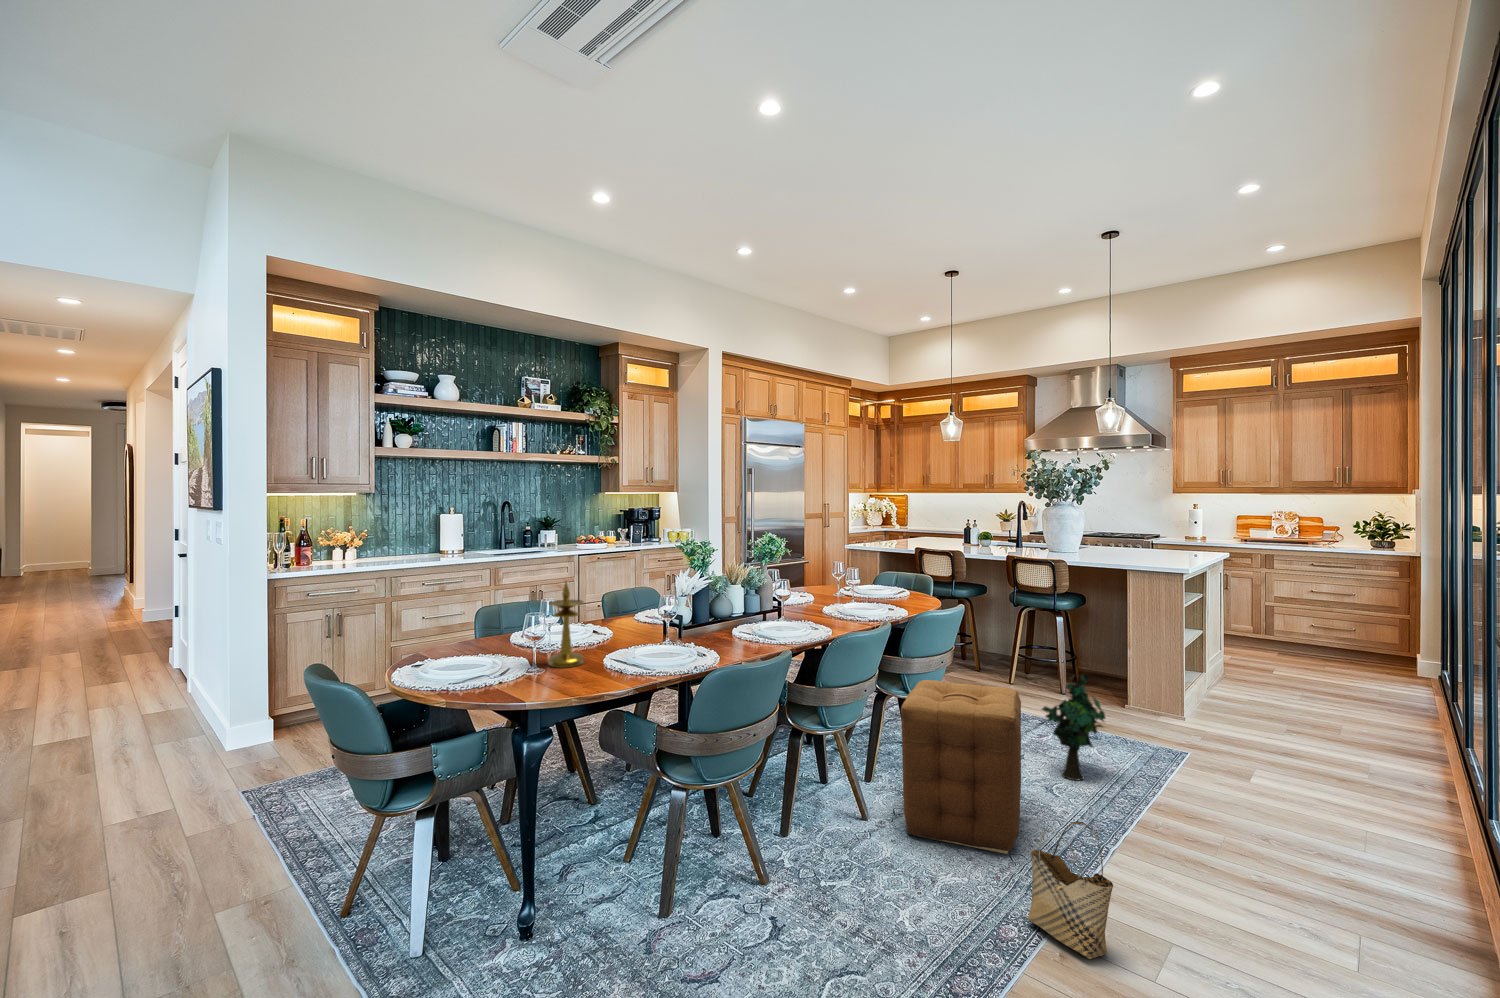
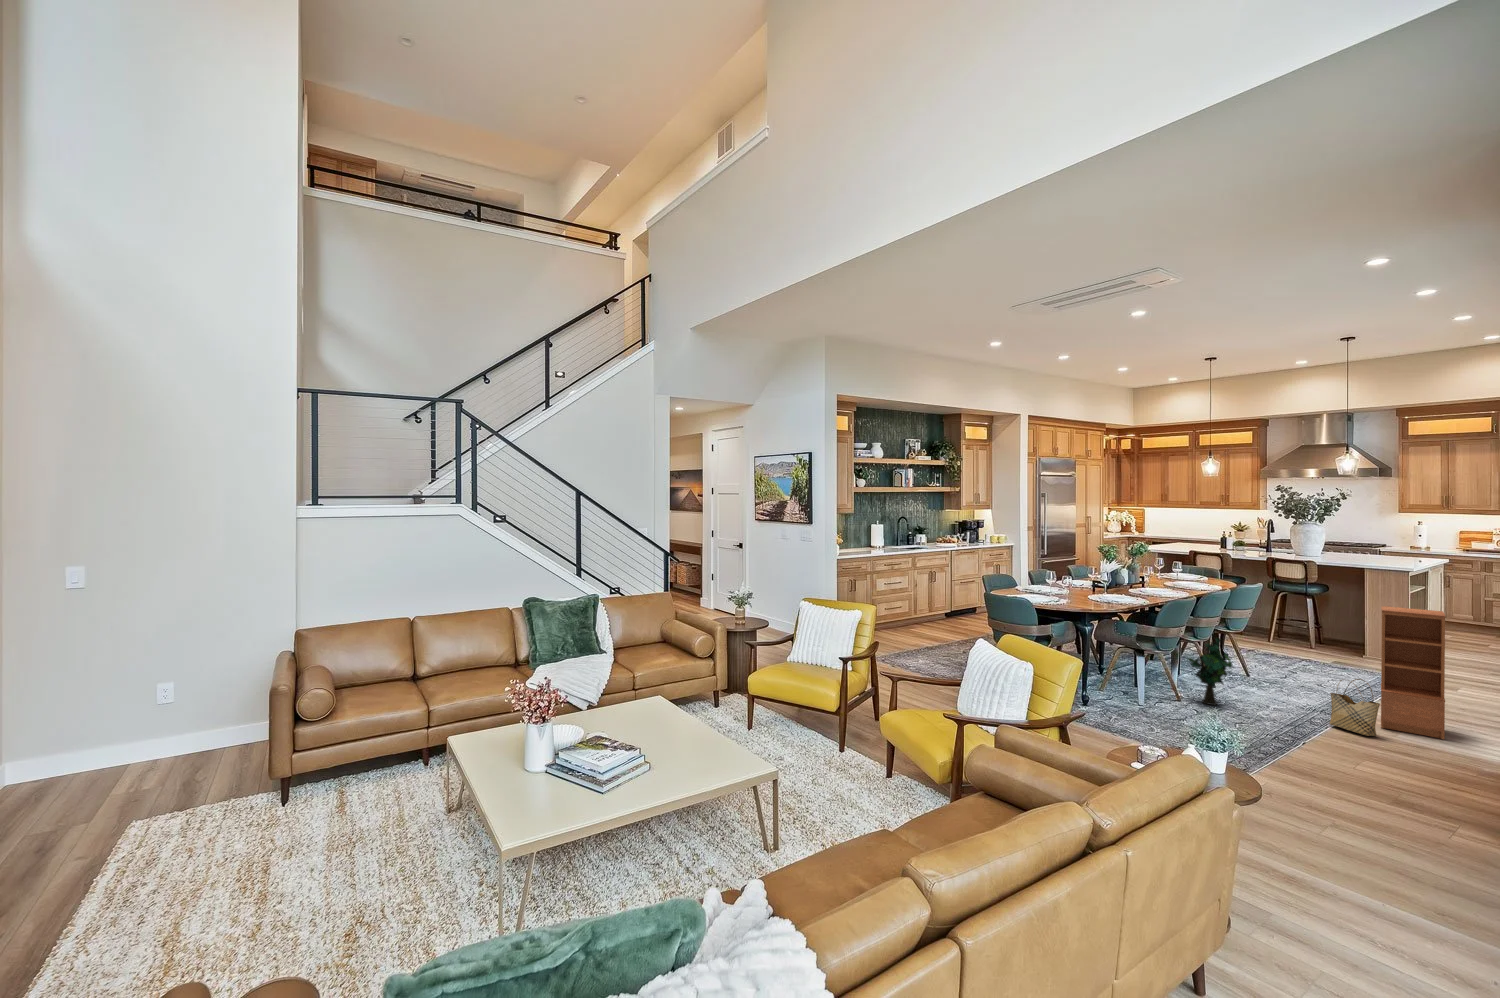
candlestick: present [549,582,583,667] -> none [1062,560,1080,600]
bookcase: none [1120,658,1232,947] -> present [1381,606,1446,739]
decorative plant: present [1042,674,1105,780] -> present [1188,638,1233,705]
ottoman: present [901,680,1021,854] -> none [1236,622,1314,707]

